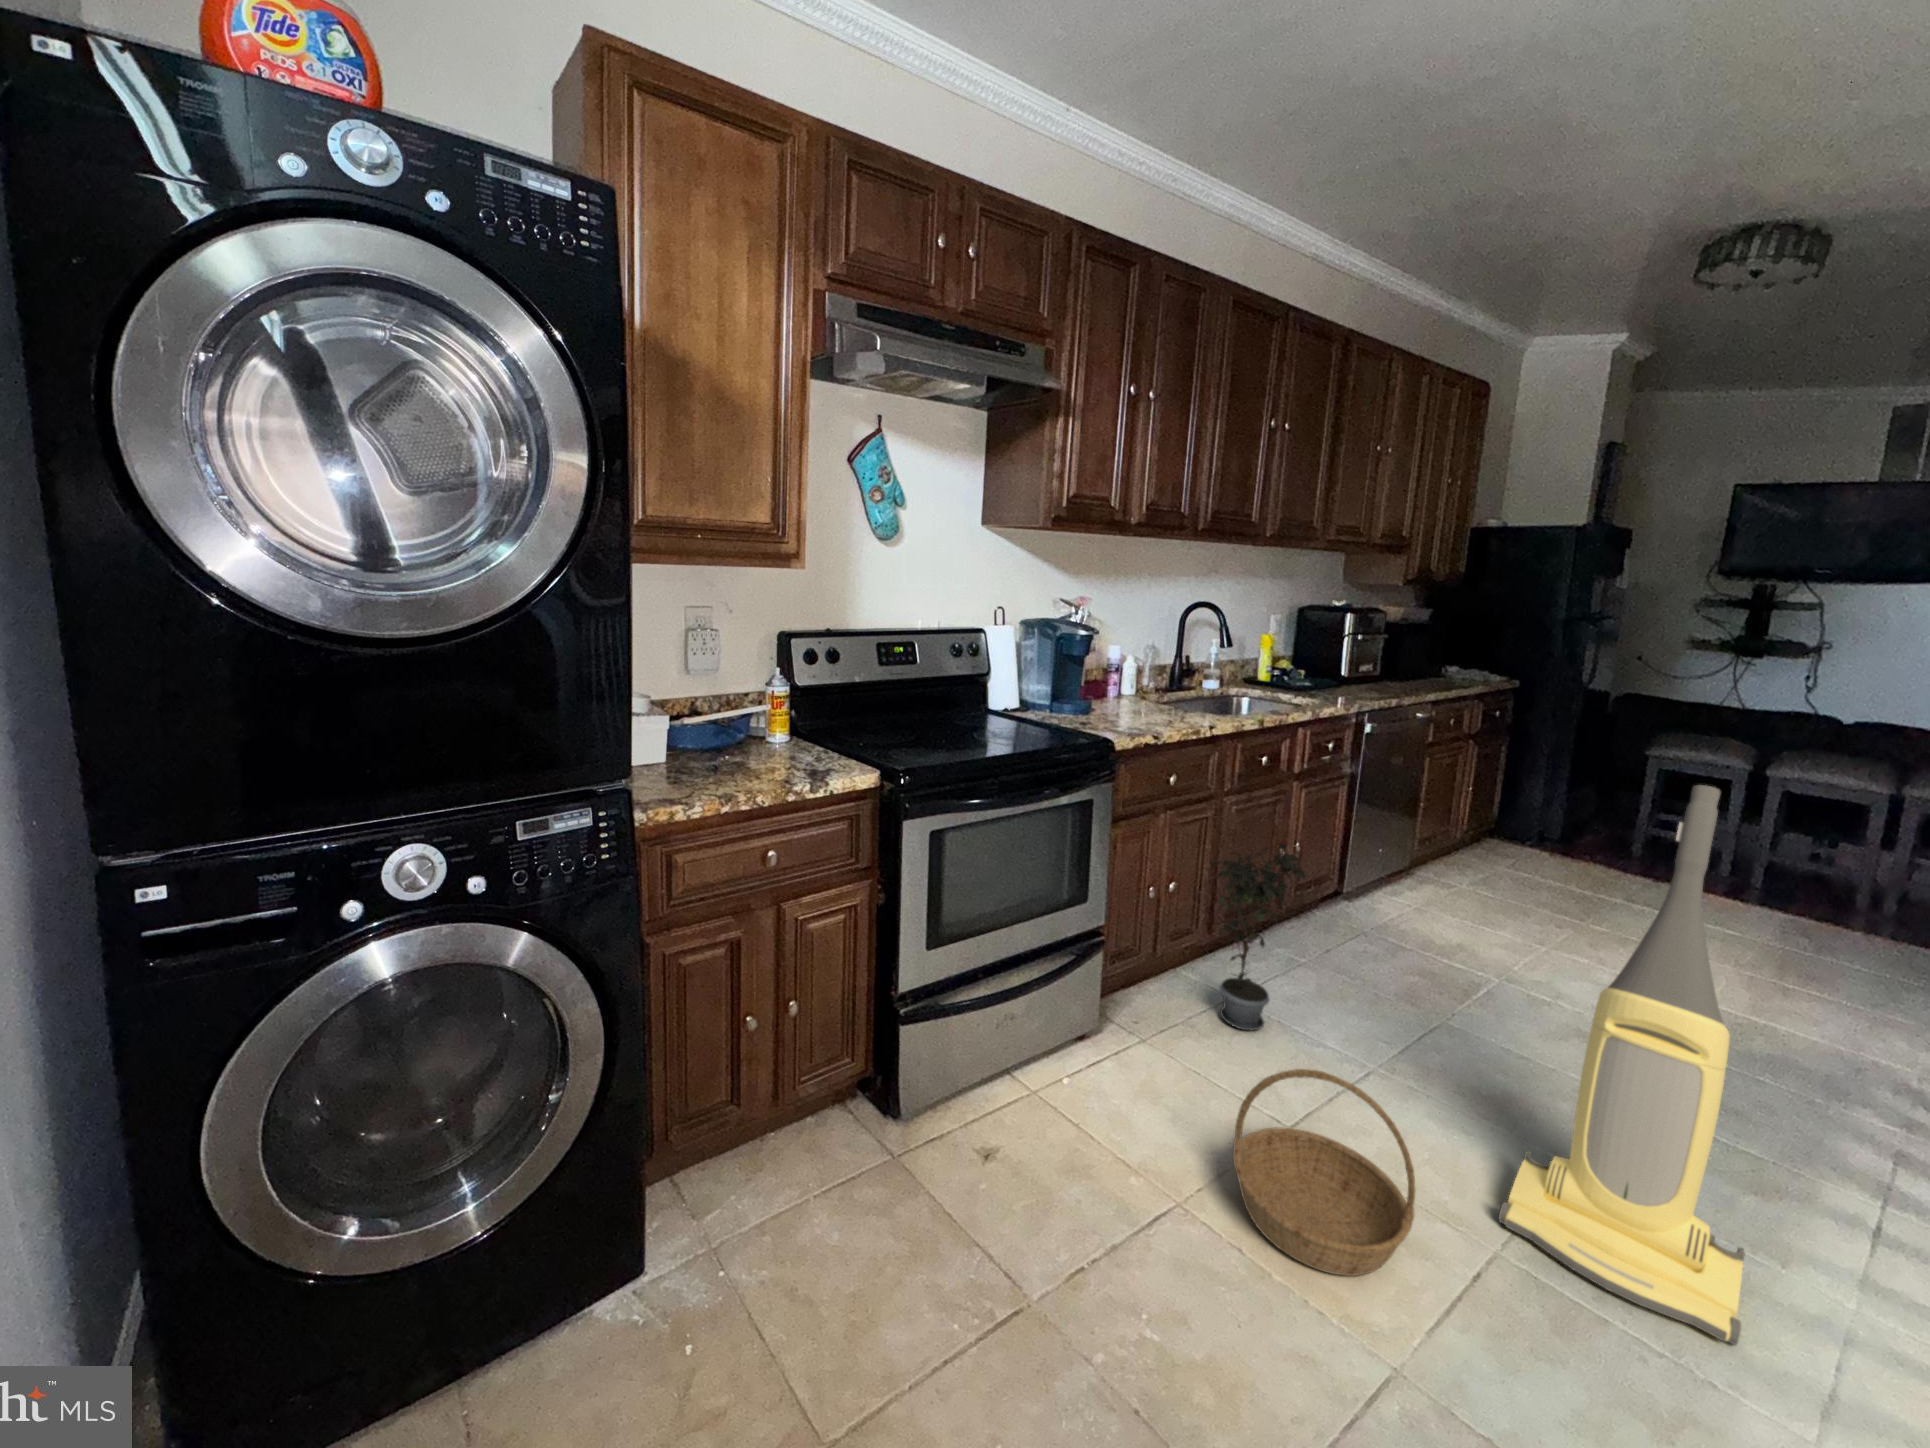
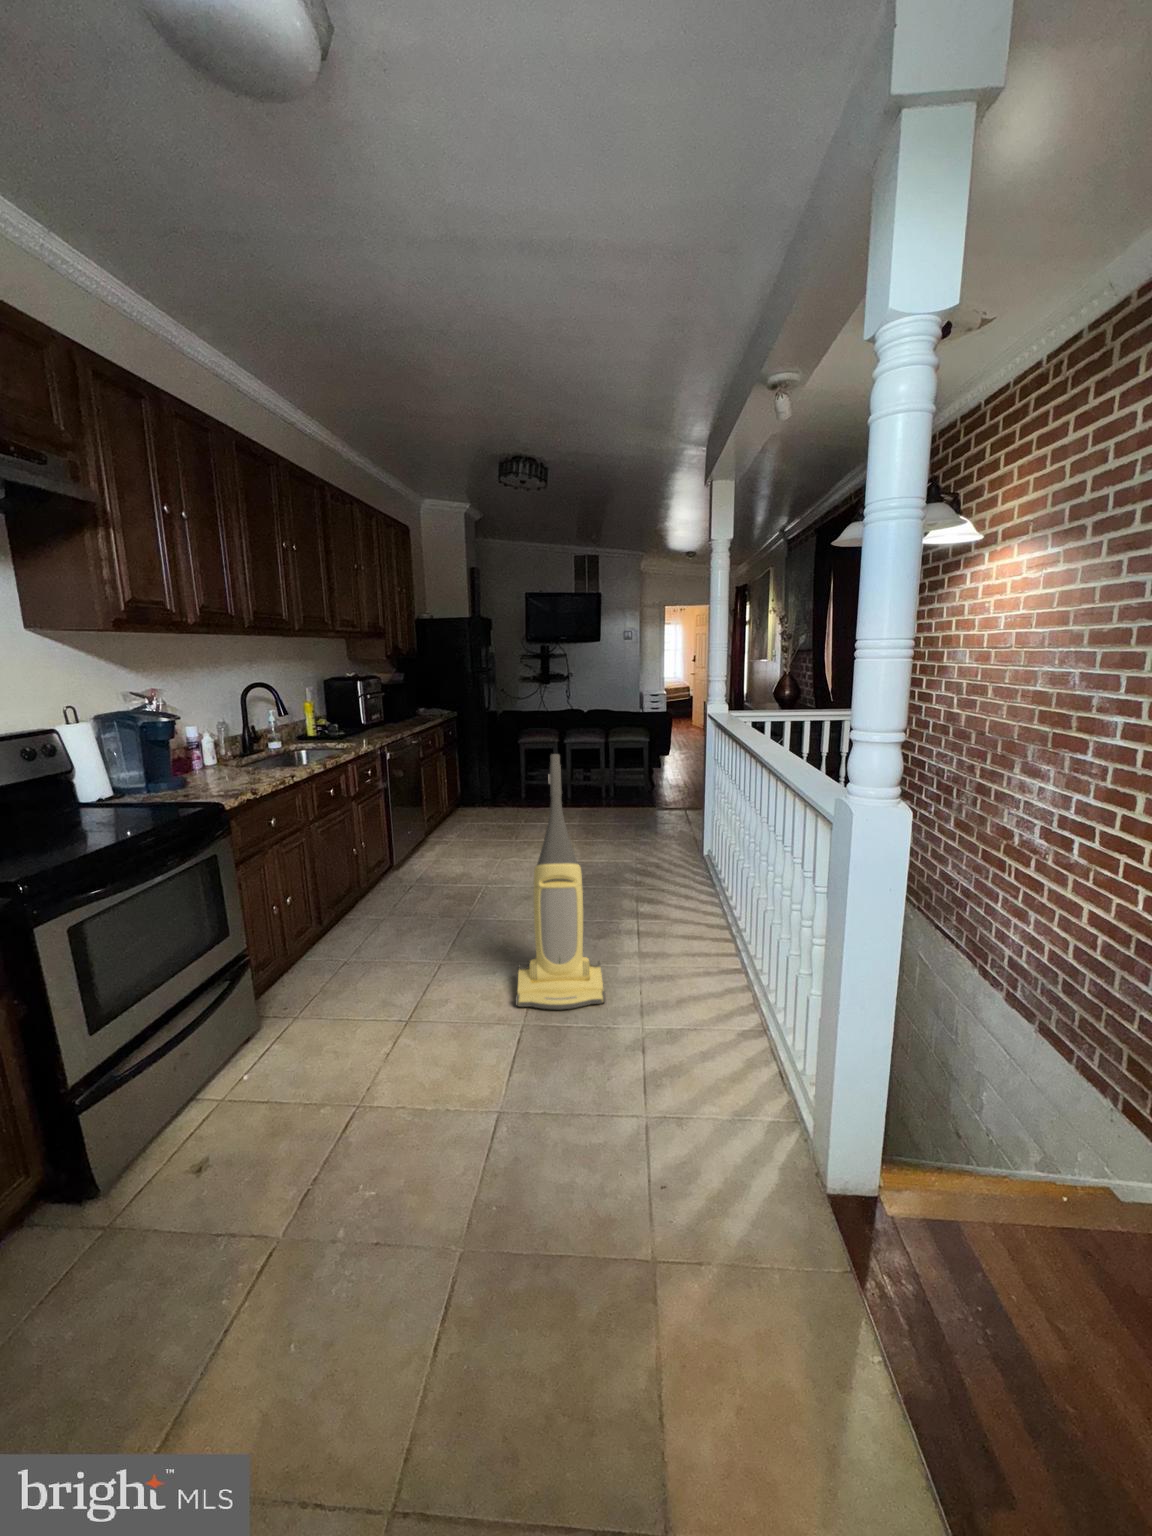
potted plant: present [1213,843,1306,1030] -> none [317,844,380,979]
basket: present [1233,1069,1415,1276] -> none [380,971,484,1089]

